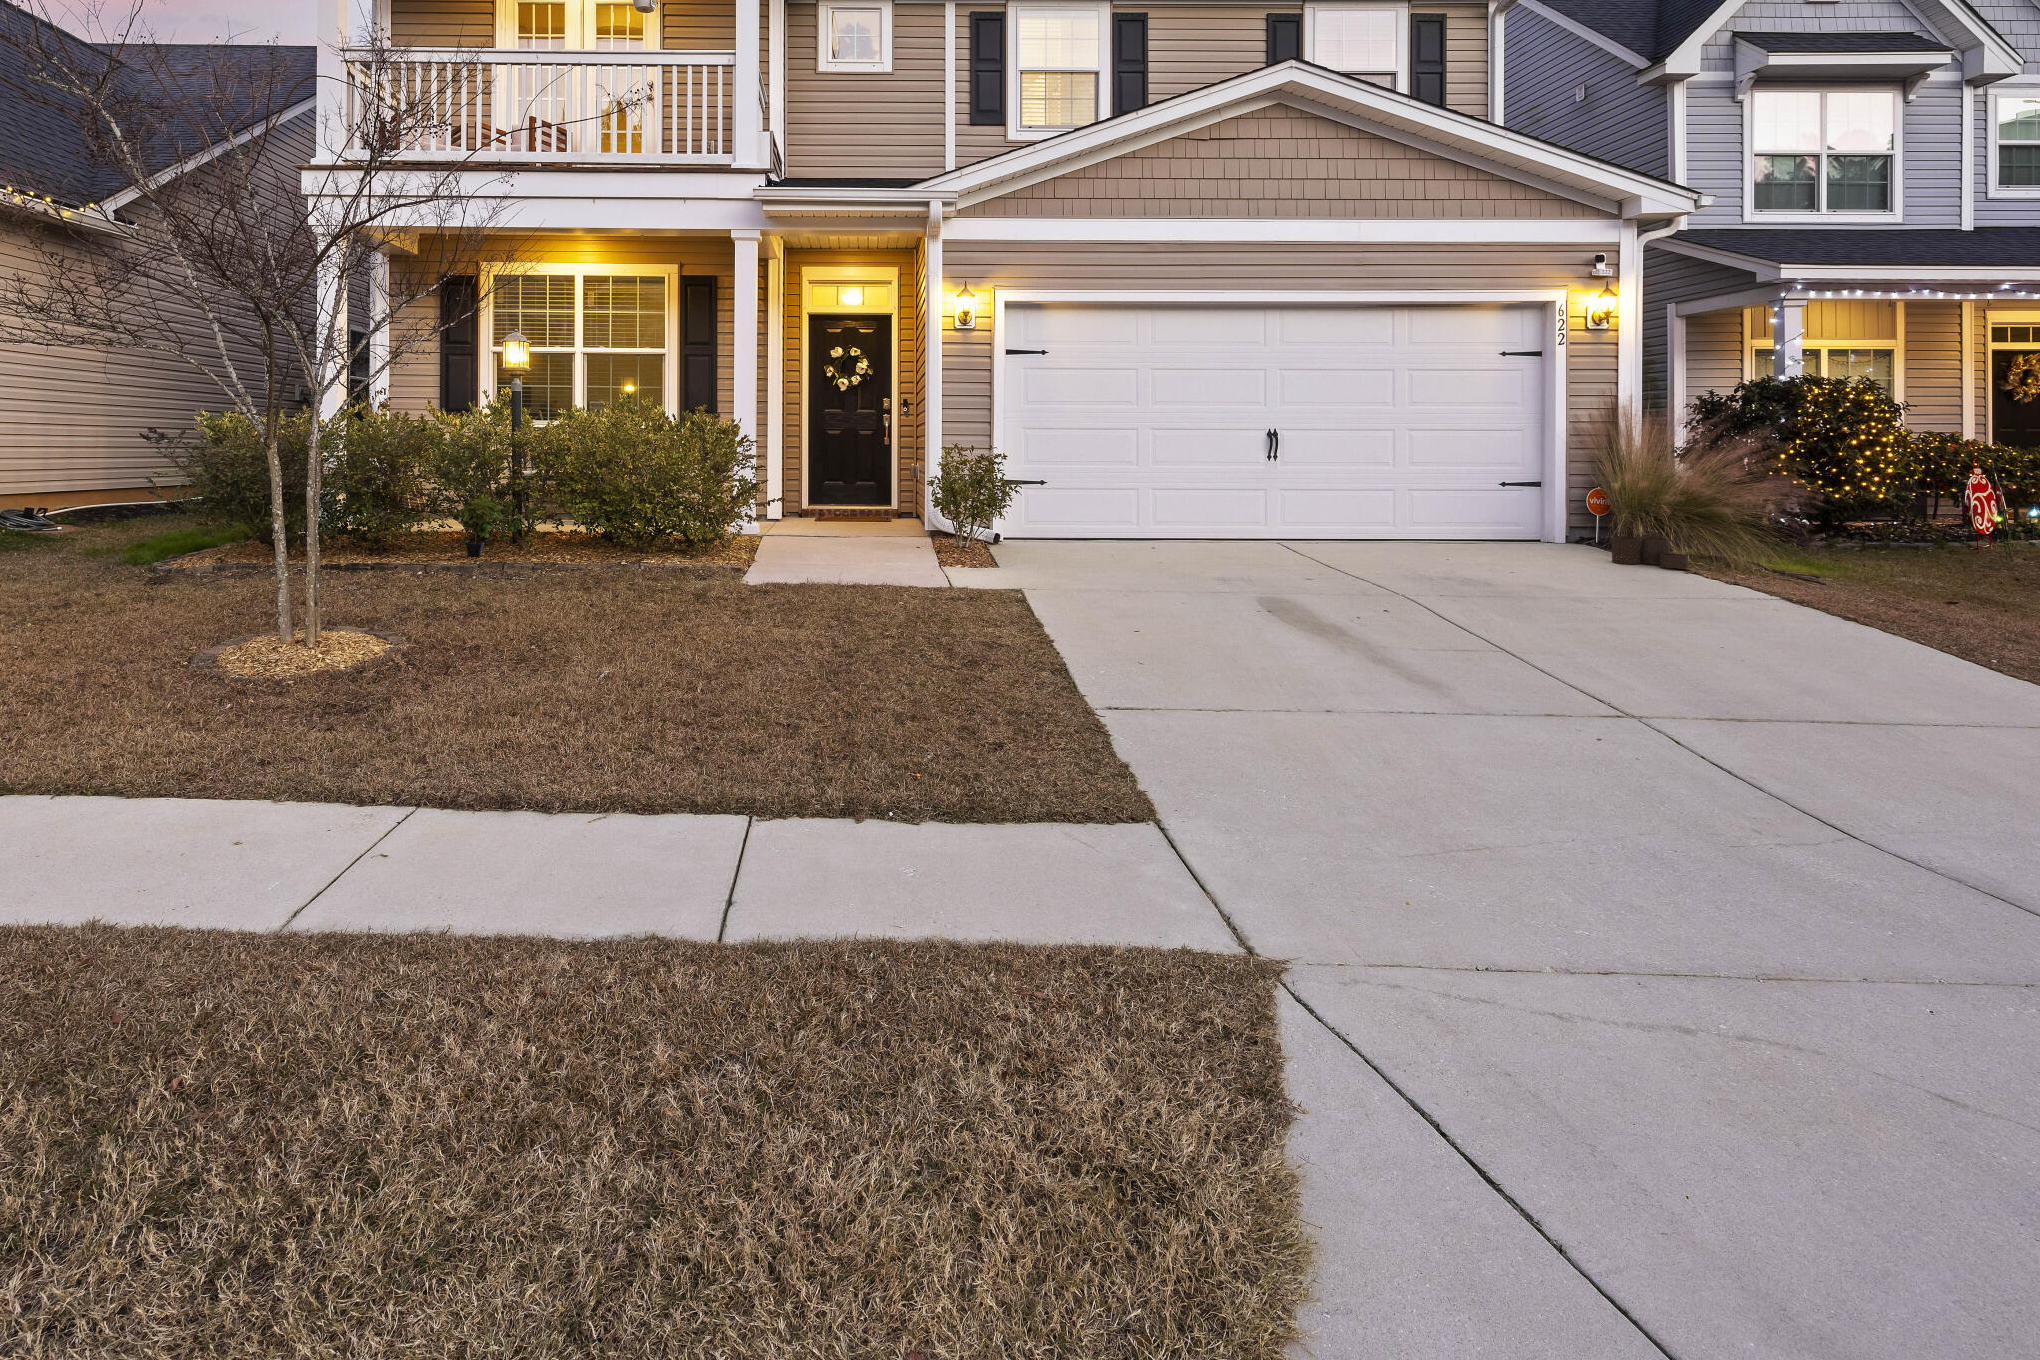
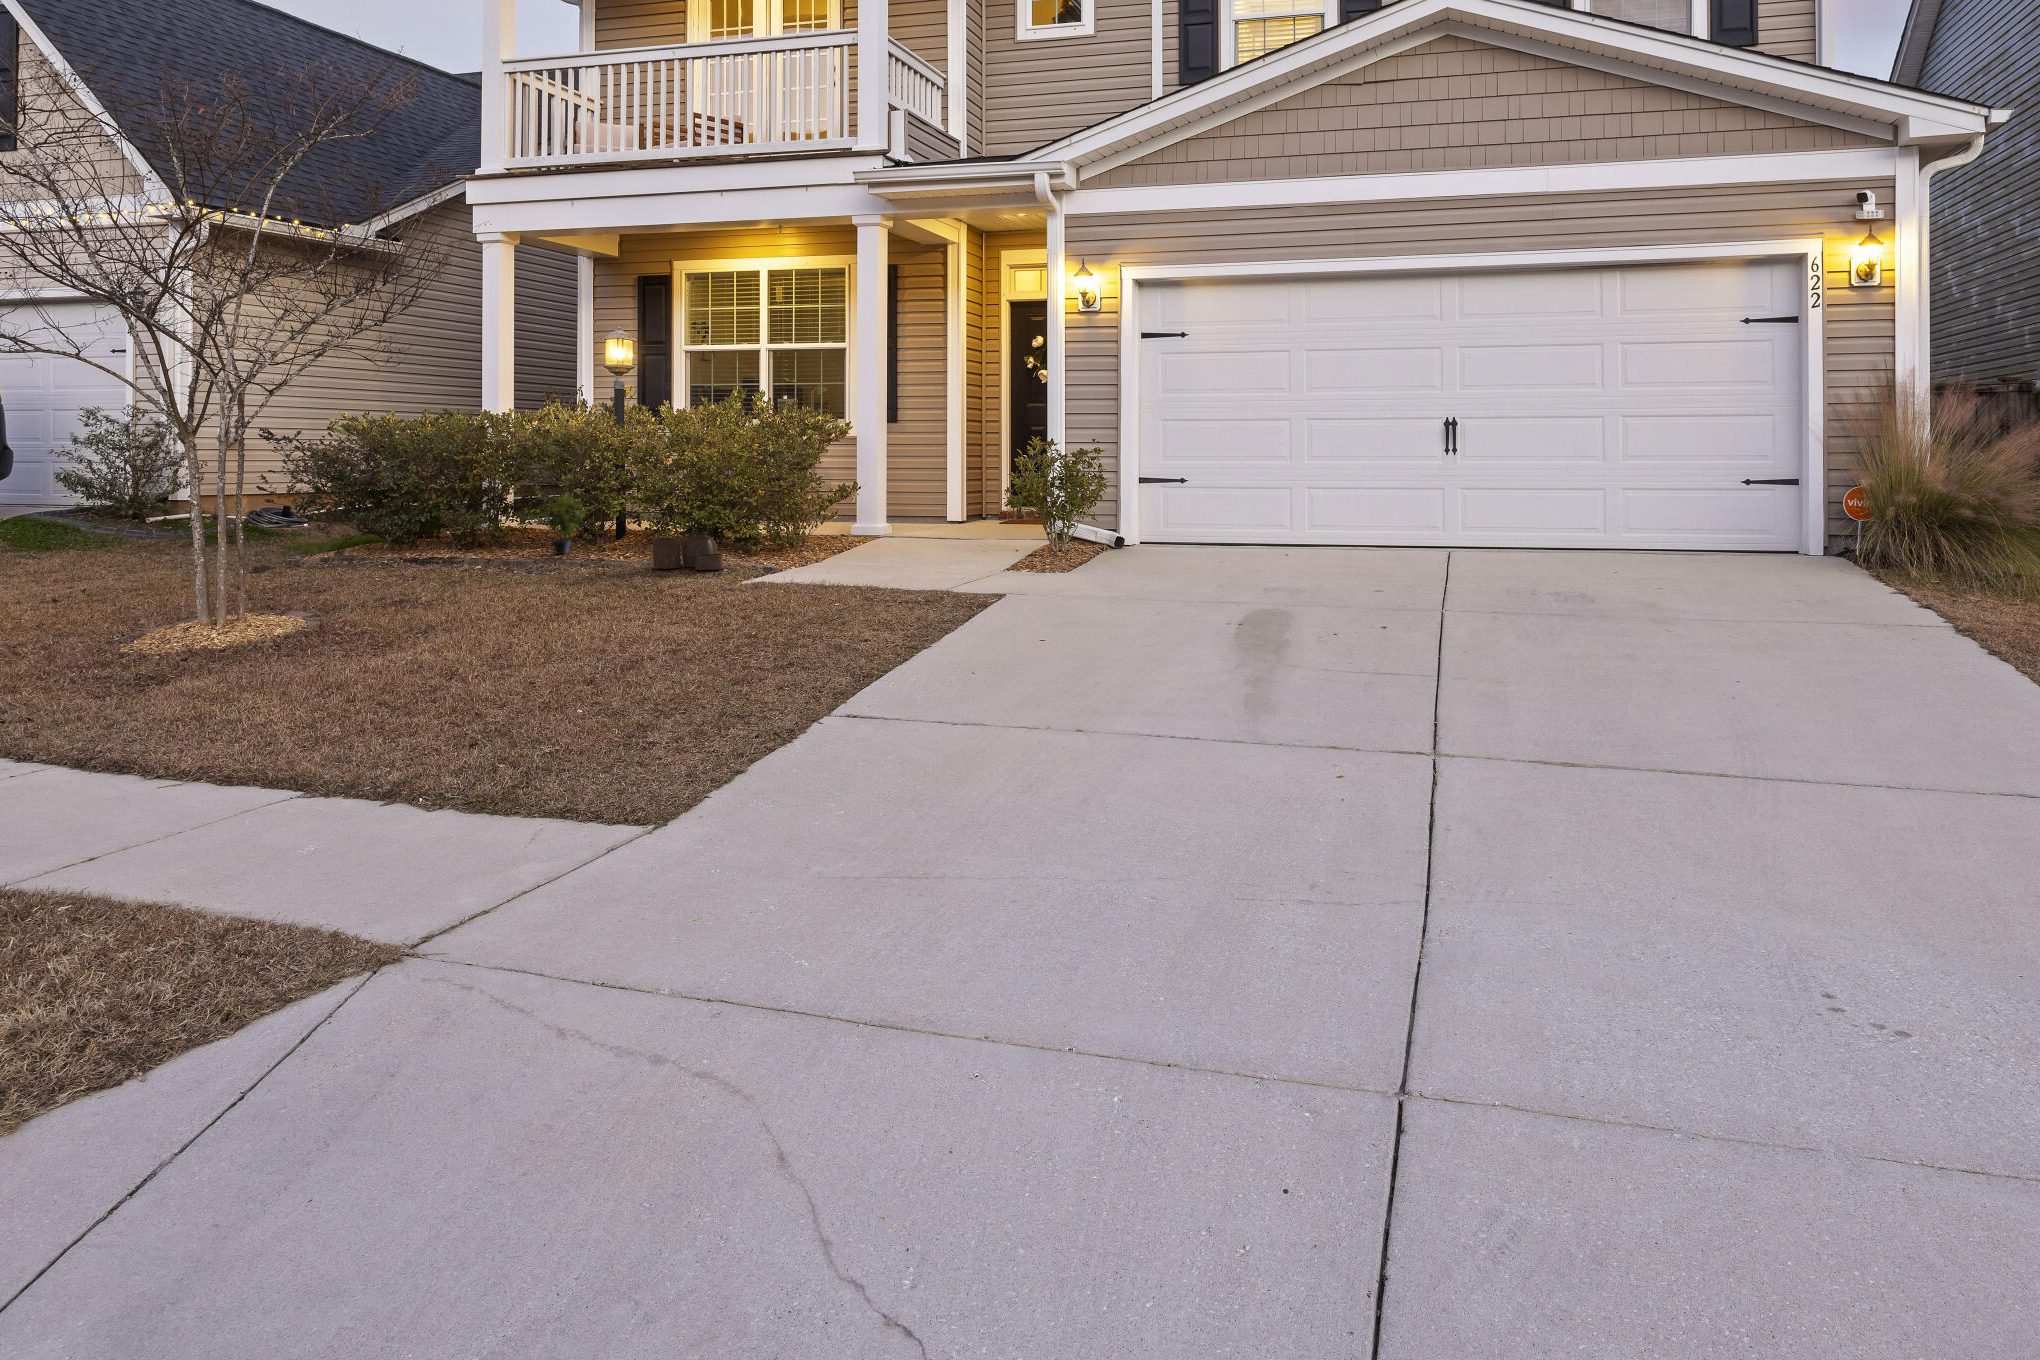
woven basket: present [1612,532,1688,569] -> present [653,532,723,570]

